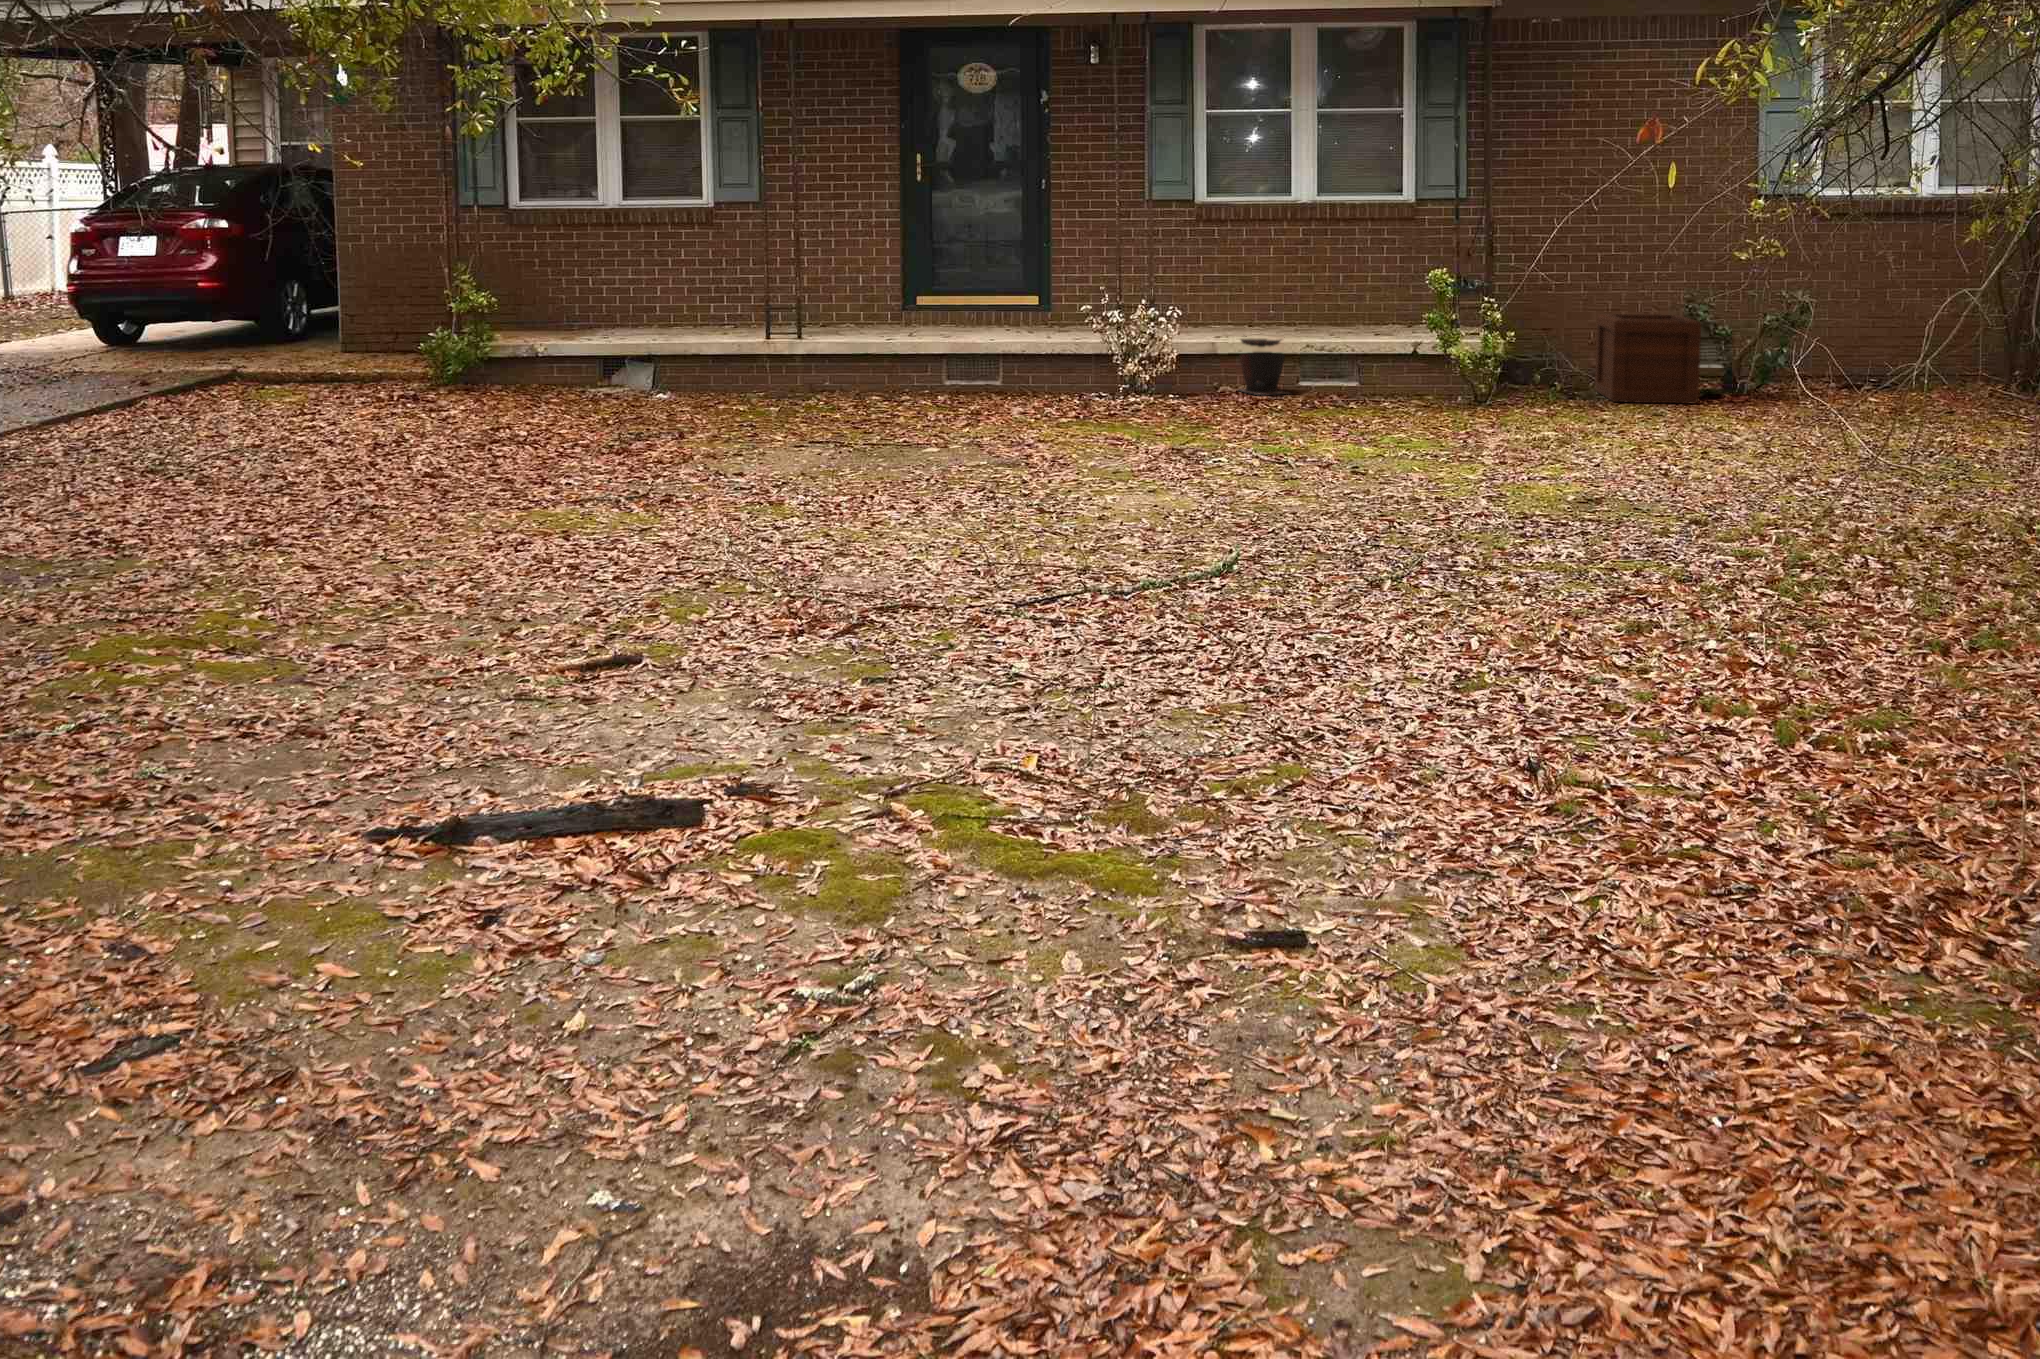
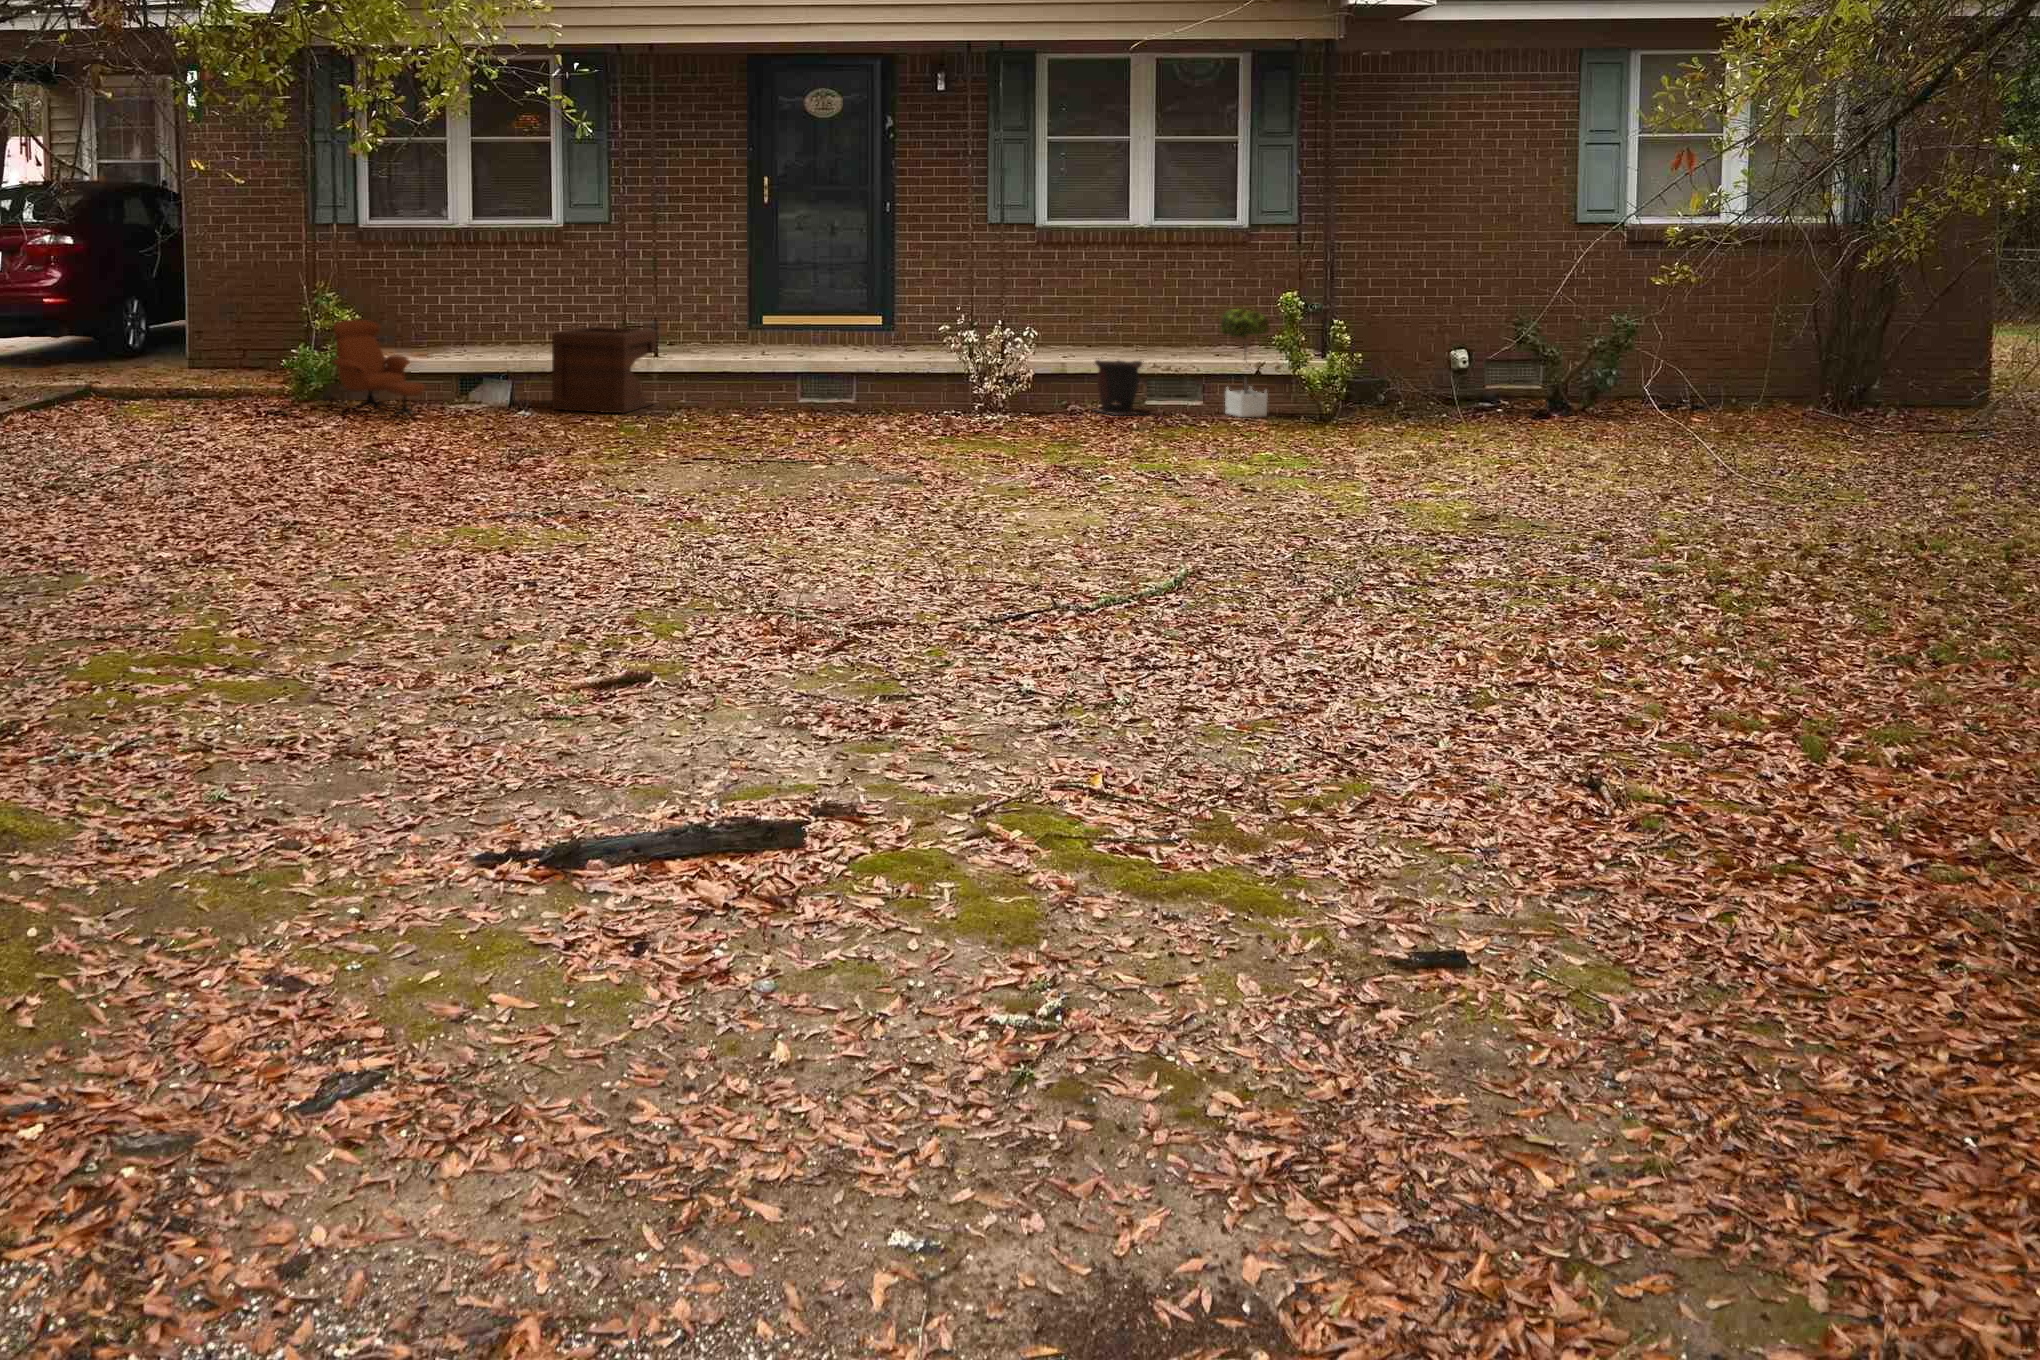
potted tree: none [1367,282,1418,396] -> present [1220,308,1269,417]
lounge chair: none [460,303,554,404] -> present [333,320,425,418]
wooden crate: present [1595,314,1701,404] -> present [552,327,656,413]

